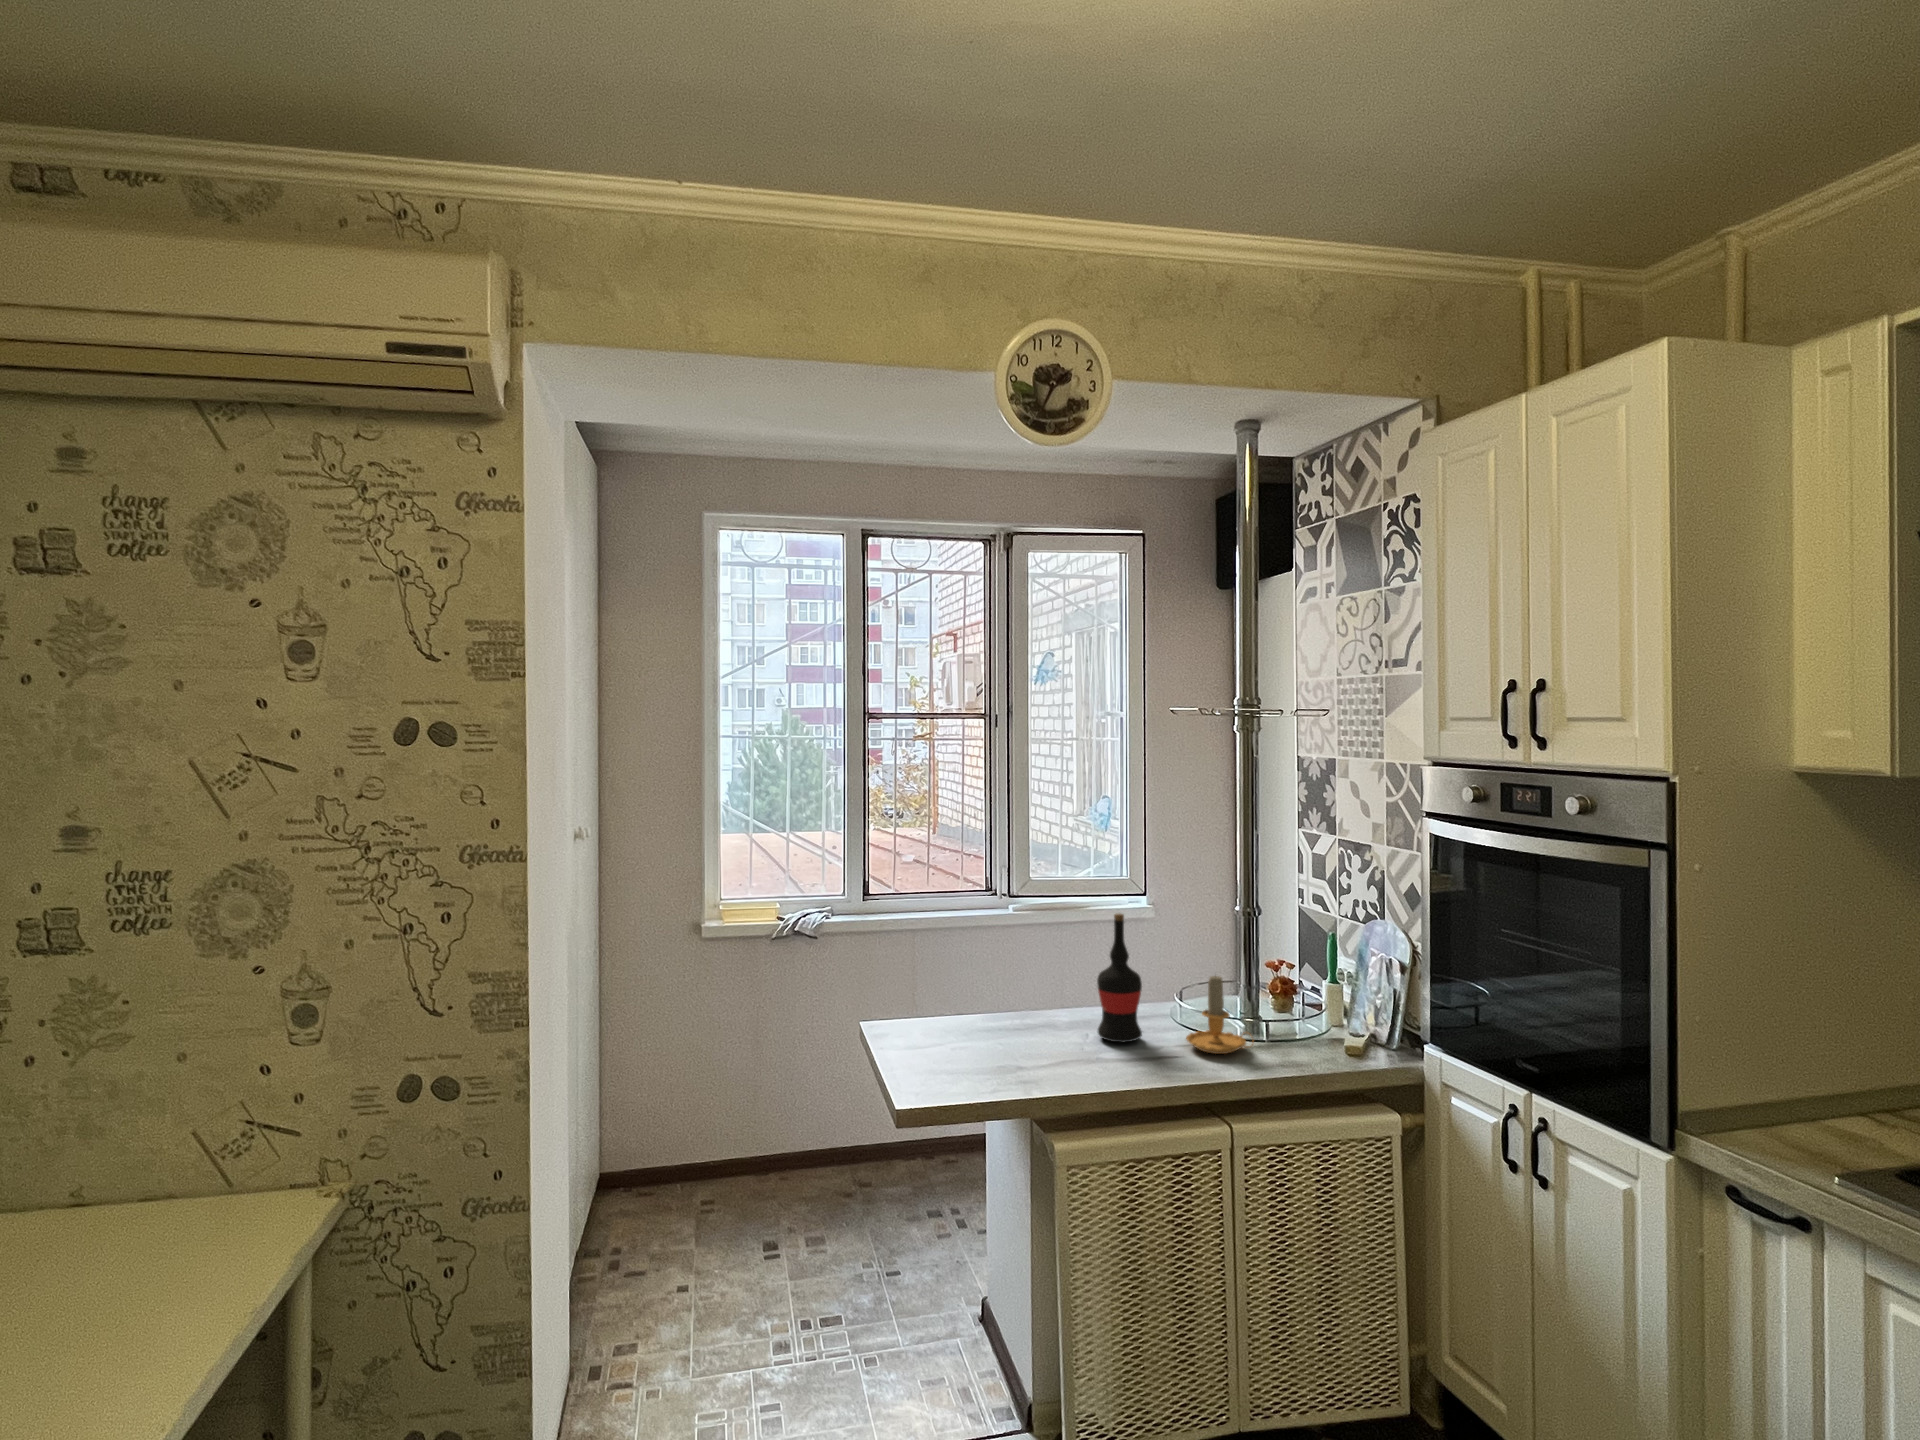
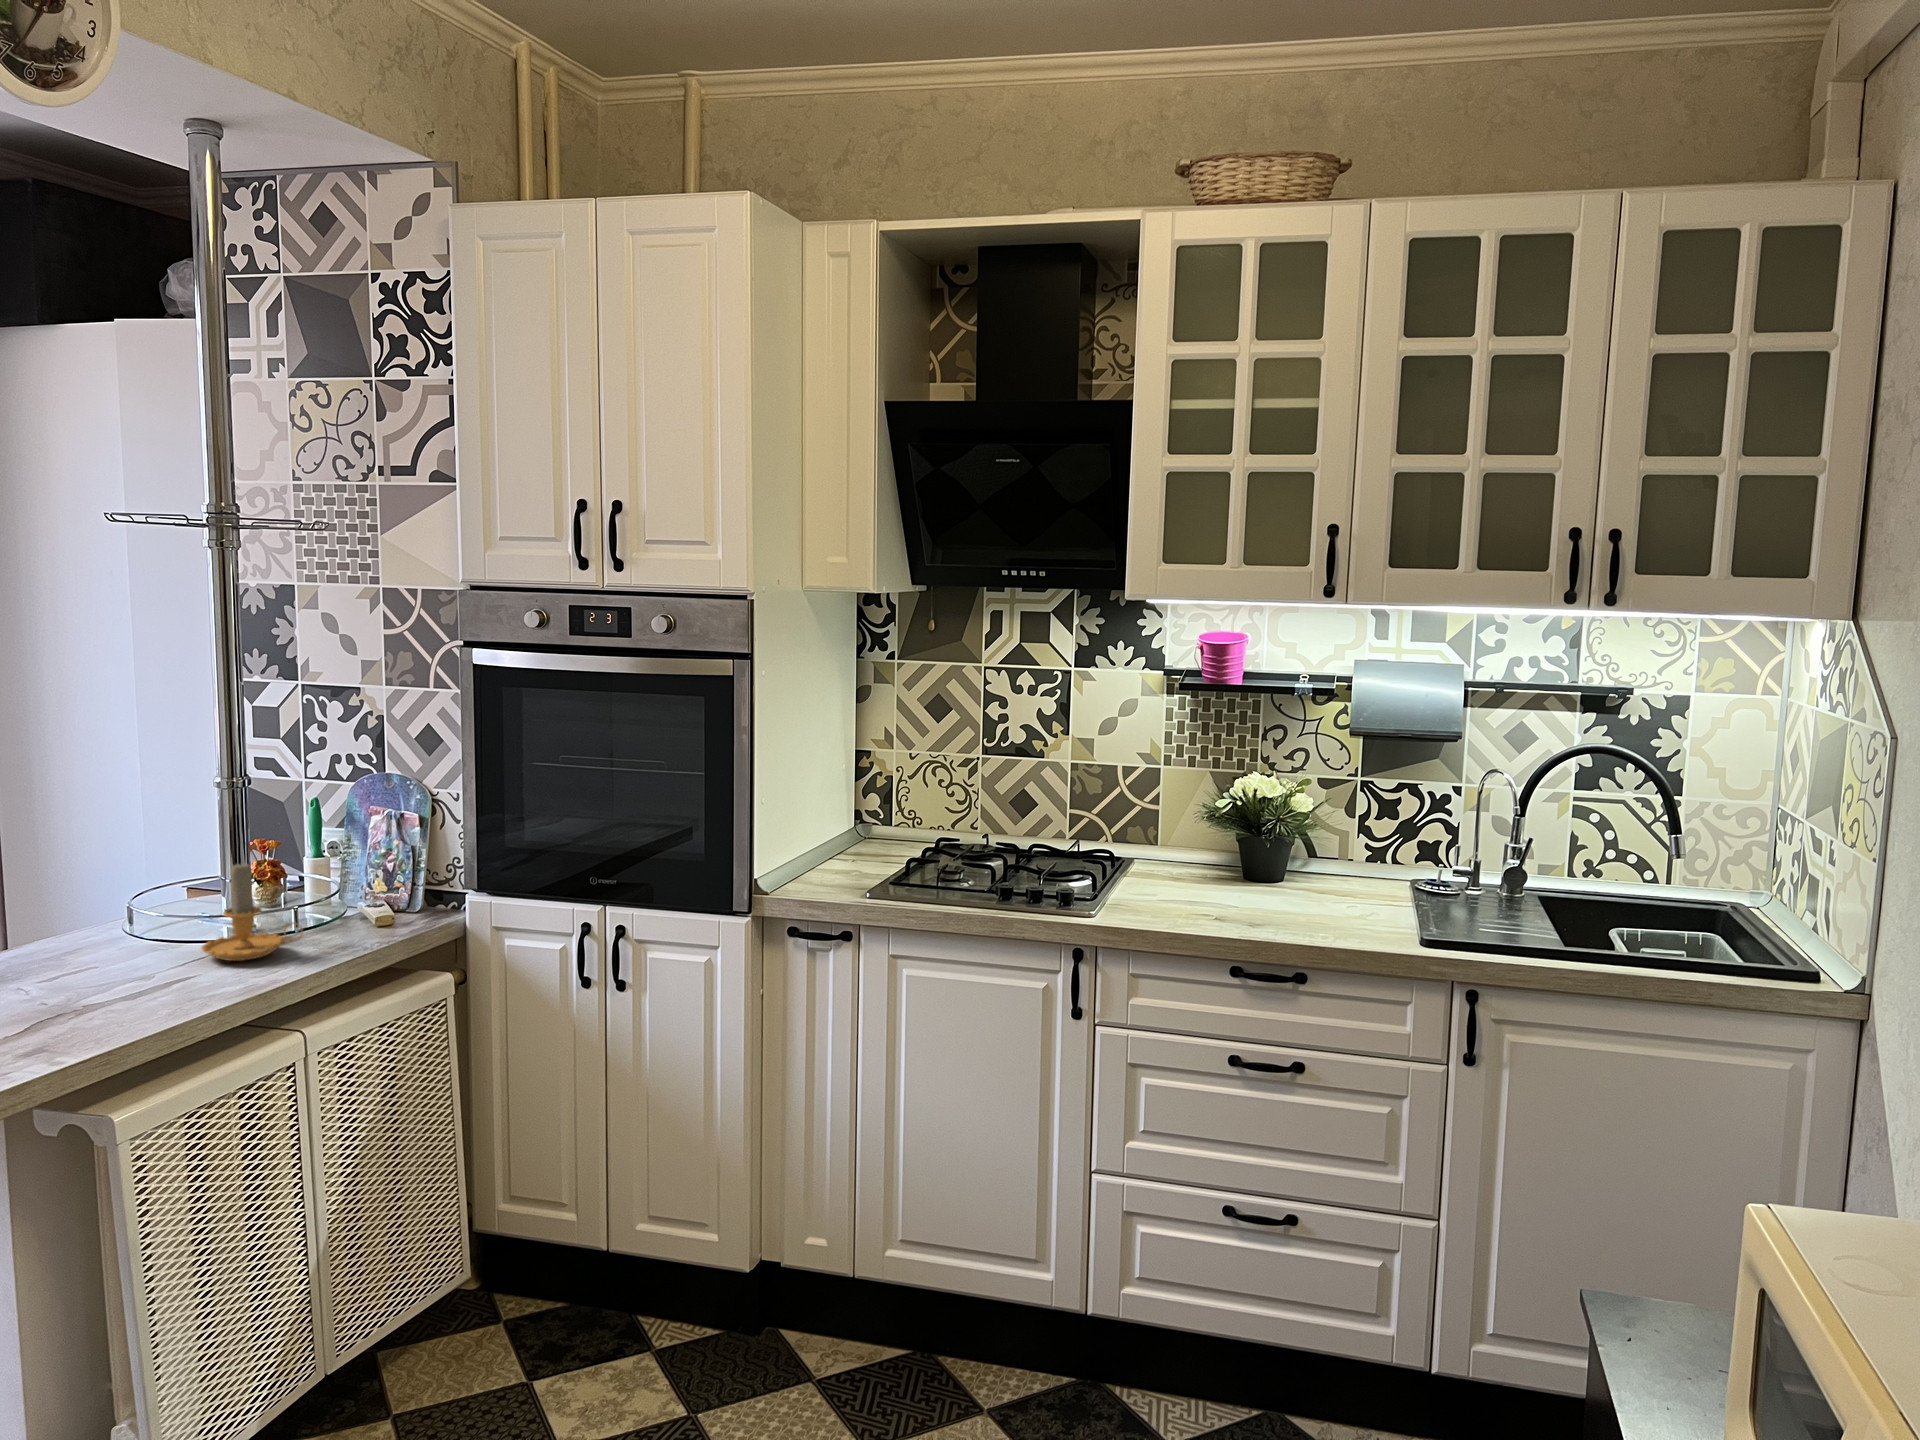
wine bottle: present [1097,914,1142,1042] -> none [64,804,141,981]

